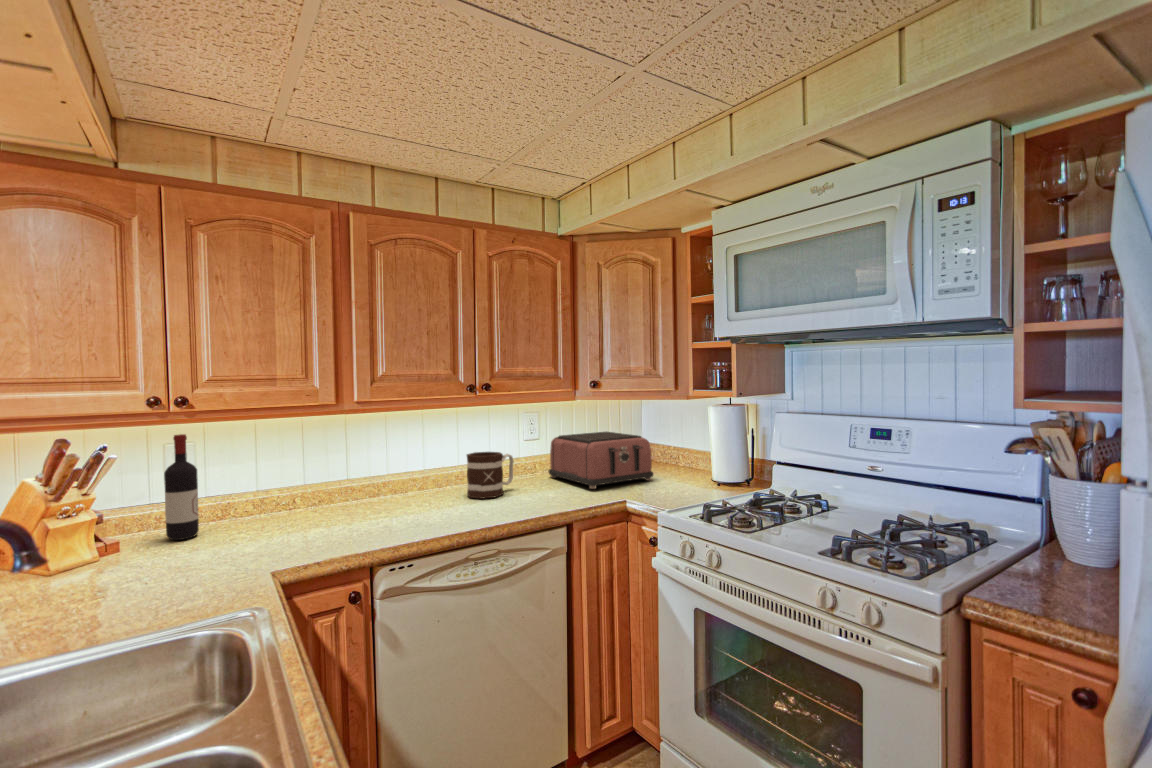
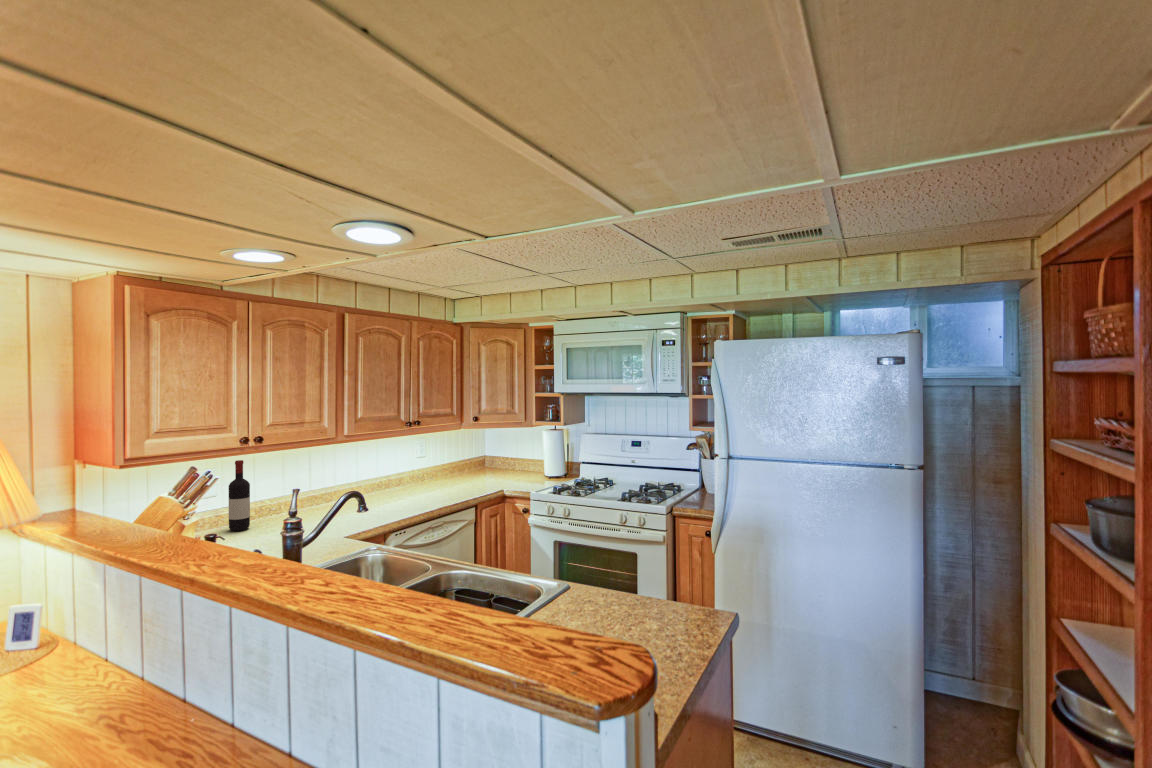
toaster: present [549,432,653,489] -> none [441,449,510,484]
mug: present [467,452,514,499] -> none [401,464,427,494]

